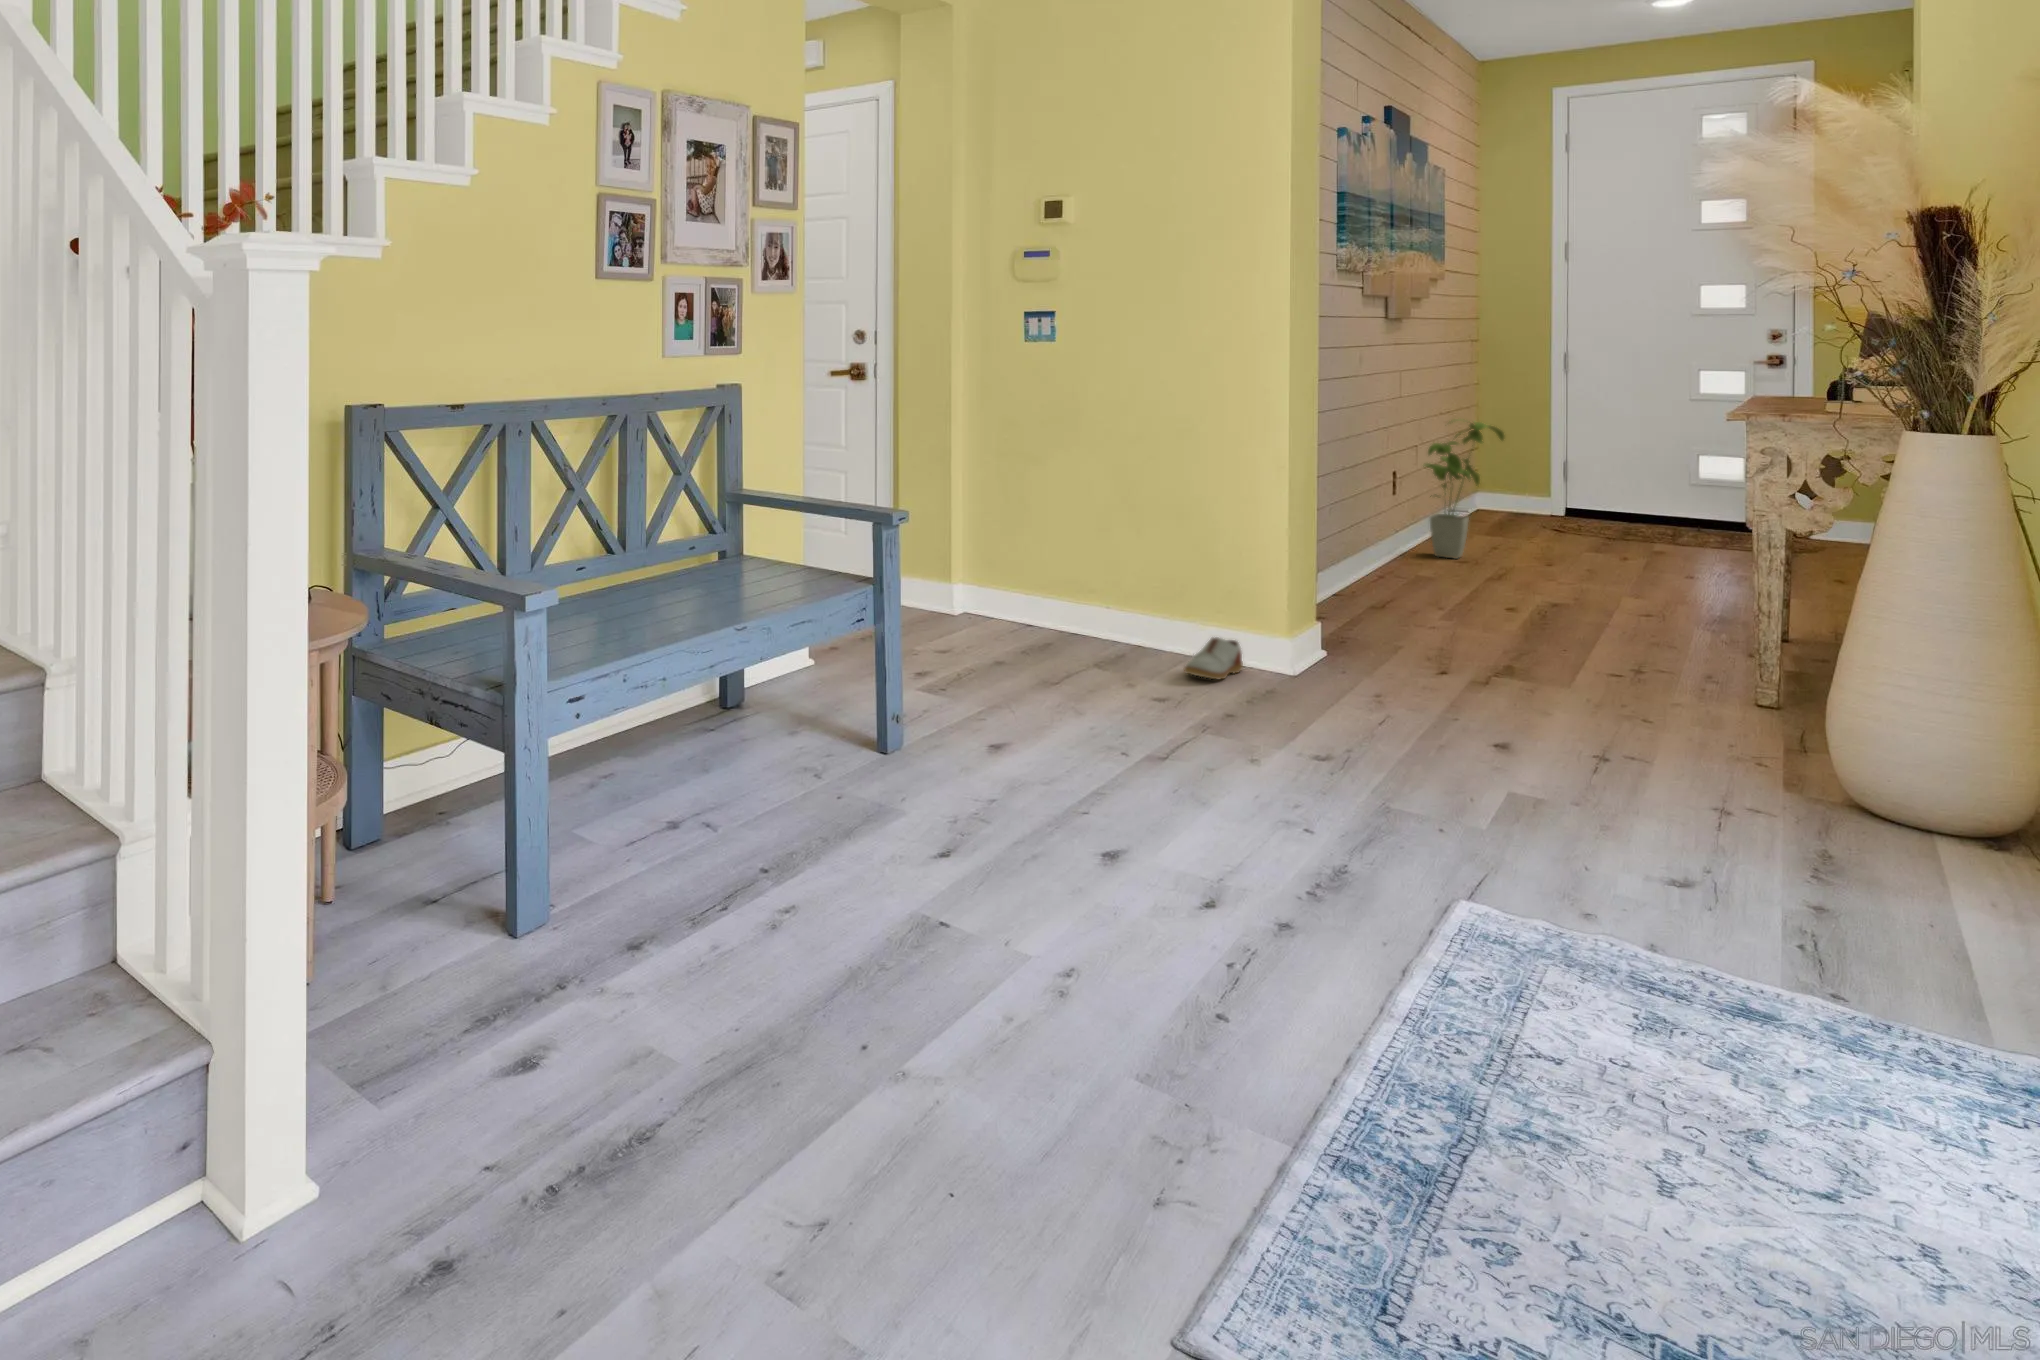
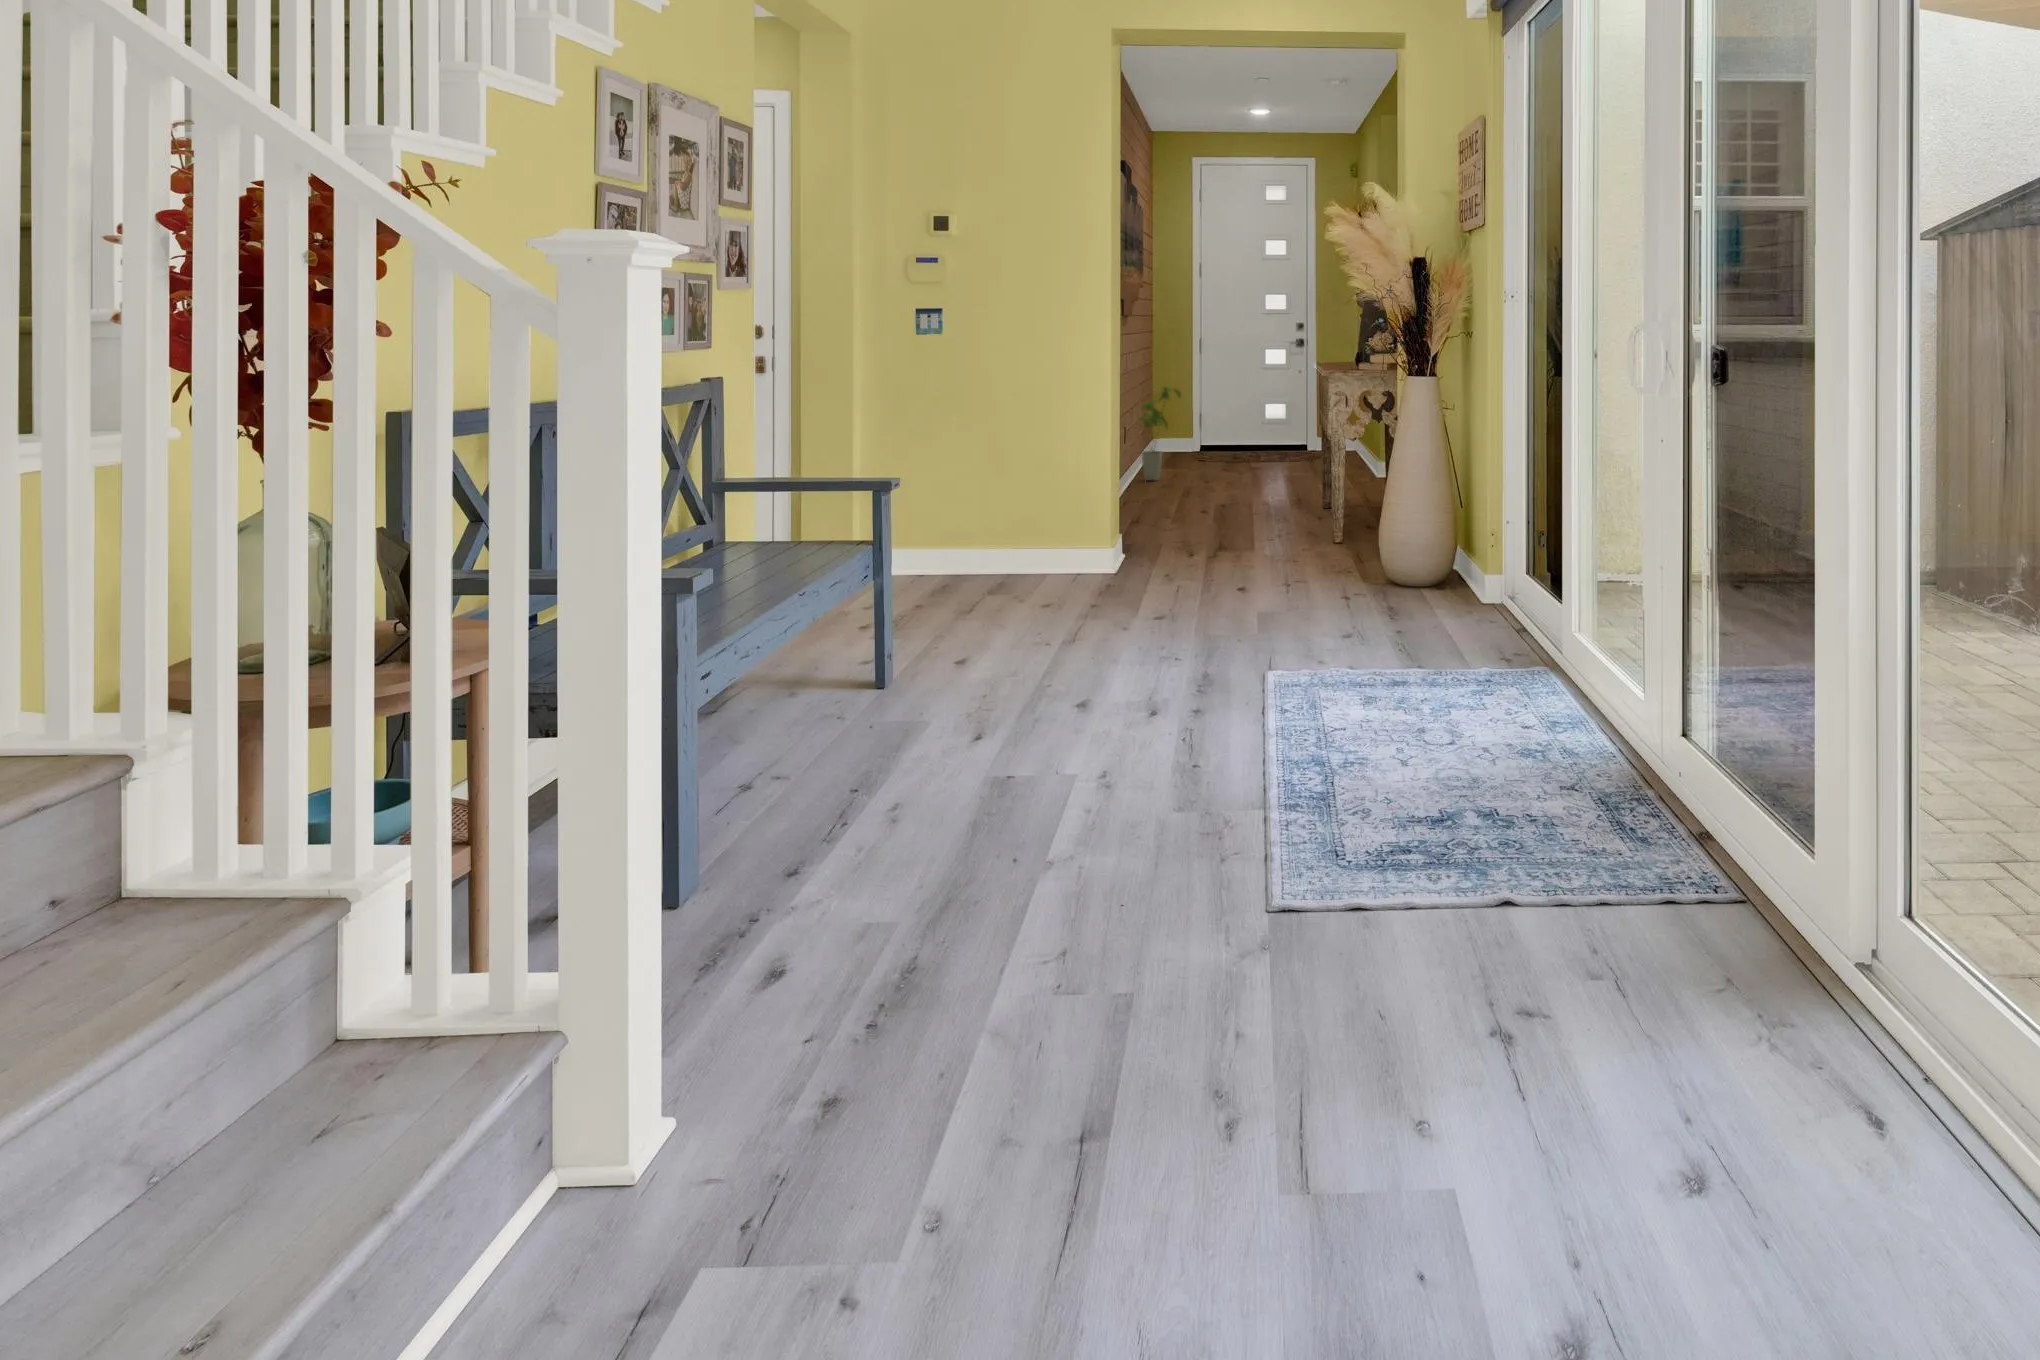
shoe: present [1184,637,1243,679] -> none [1050,548,1083,578]

